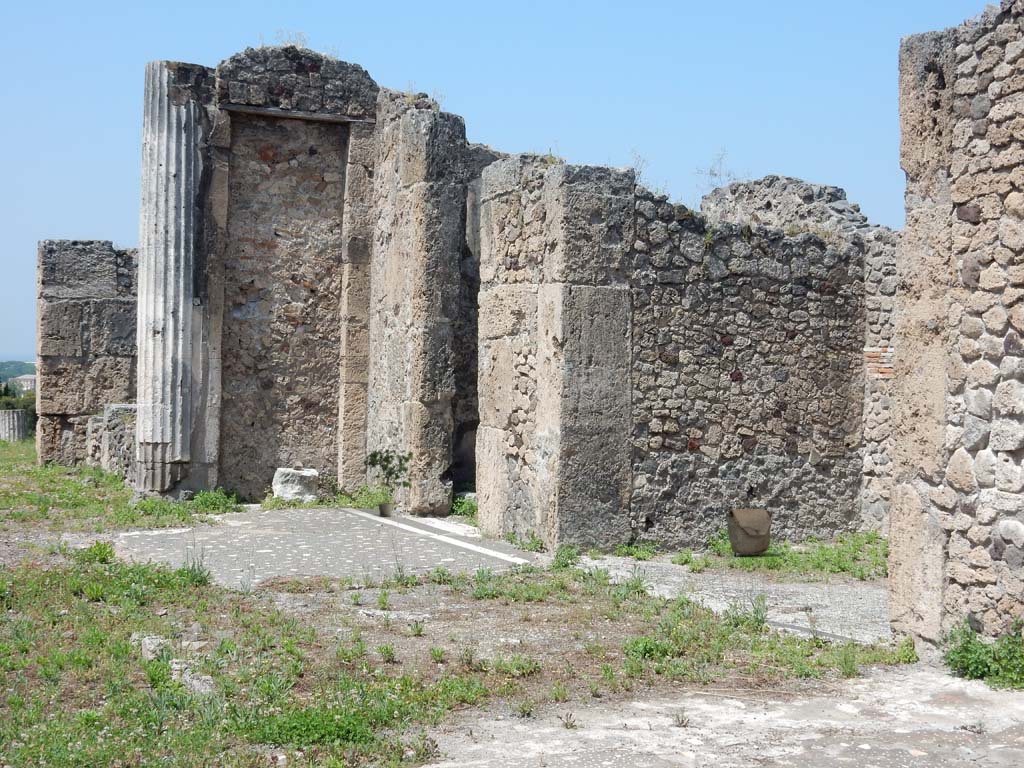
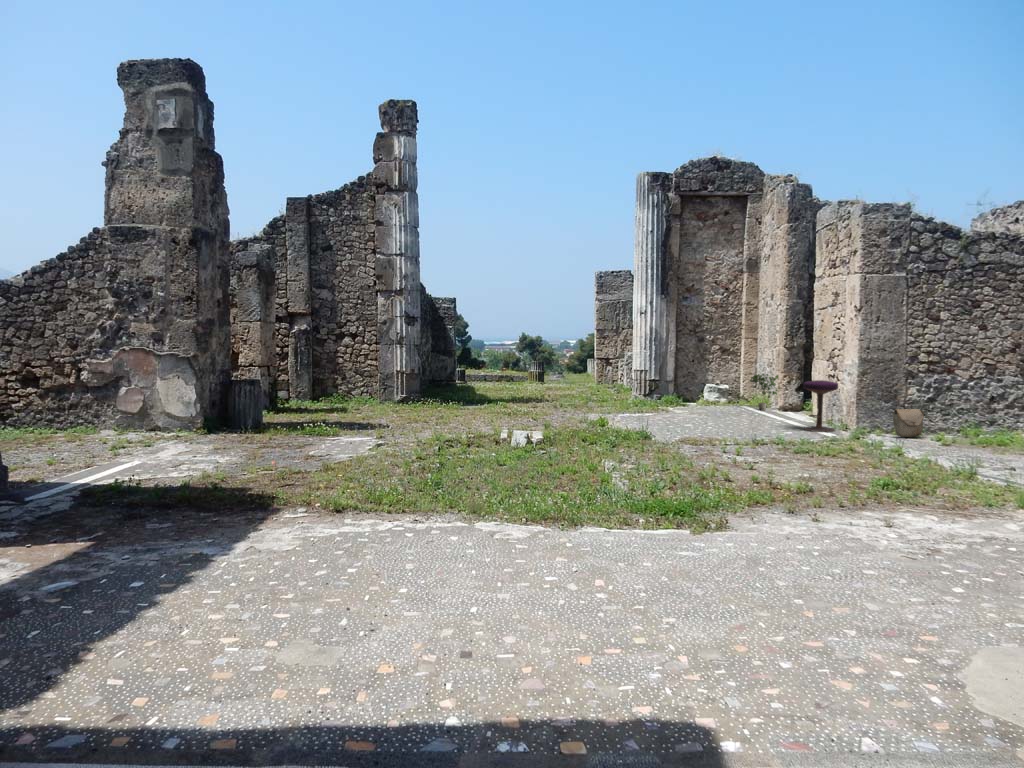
stool: none [470,464,526,556] -> present [803,380,838,432]
bag: present [726,509,772,556] -> present [892,409,924,438]

